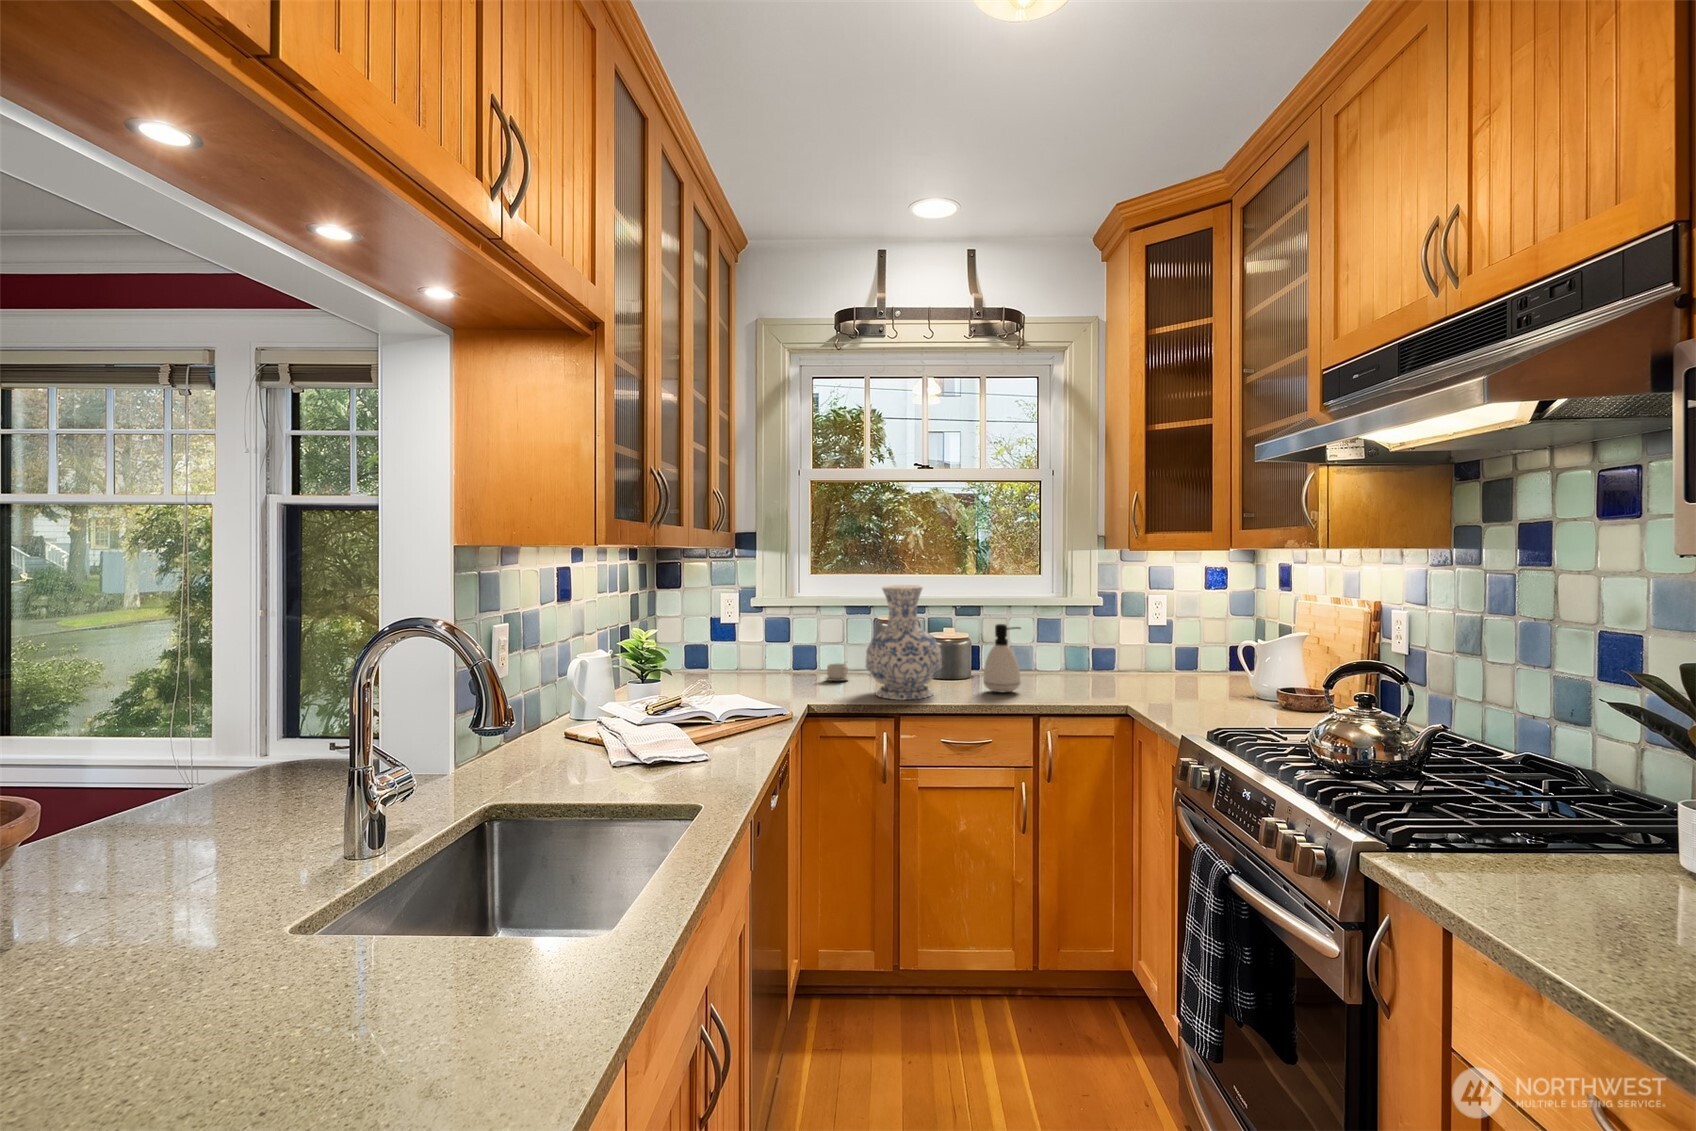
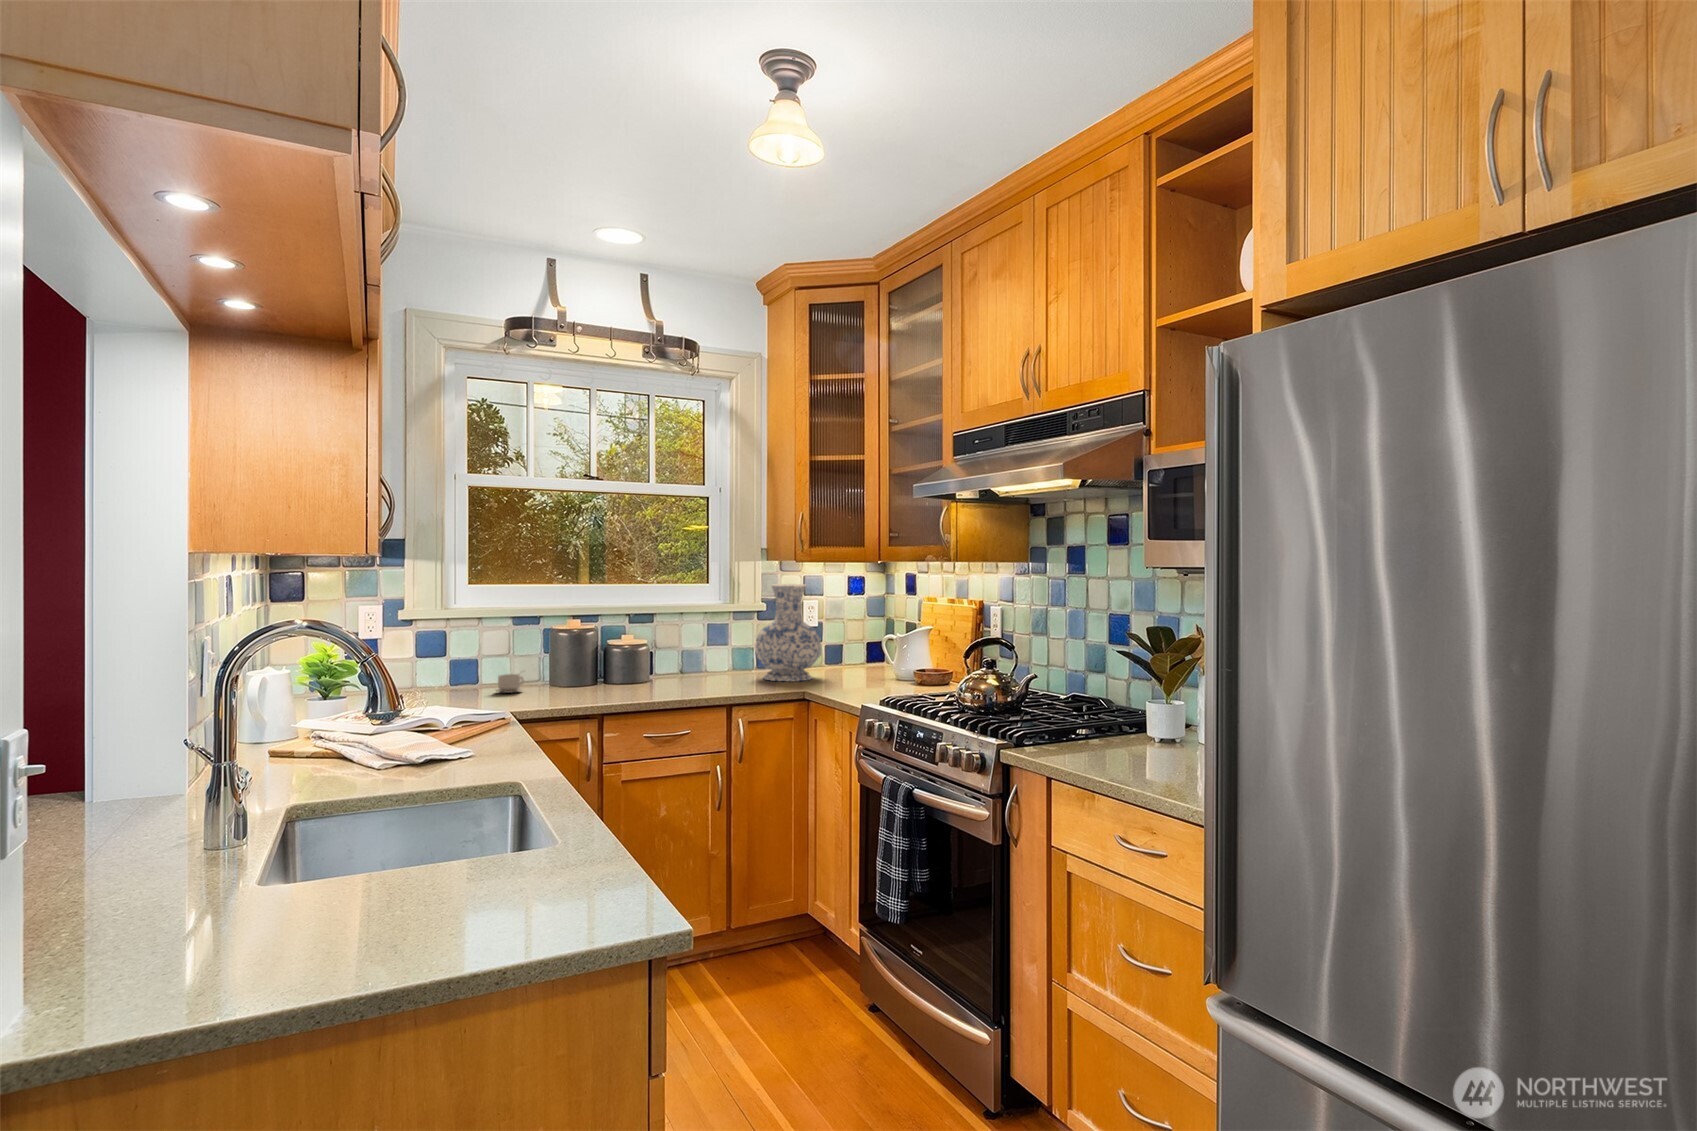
vase: present [866,585,942,700] -> present [755,584,822,681]
soap dispenser: present [983,624,1021,693] -> none [675,626,712,691]

